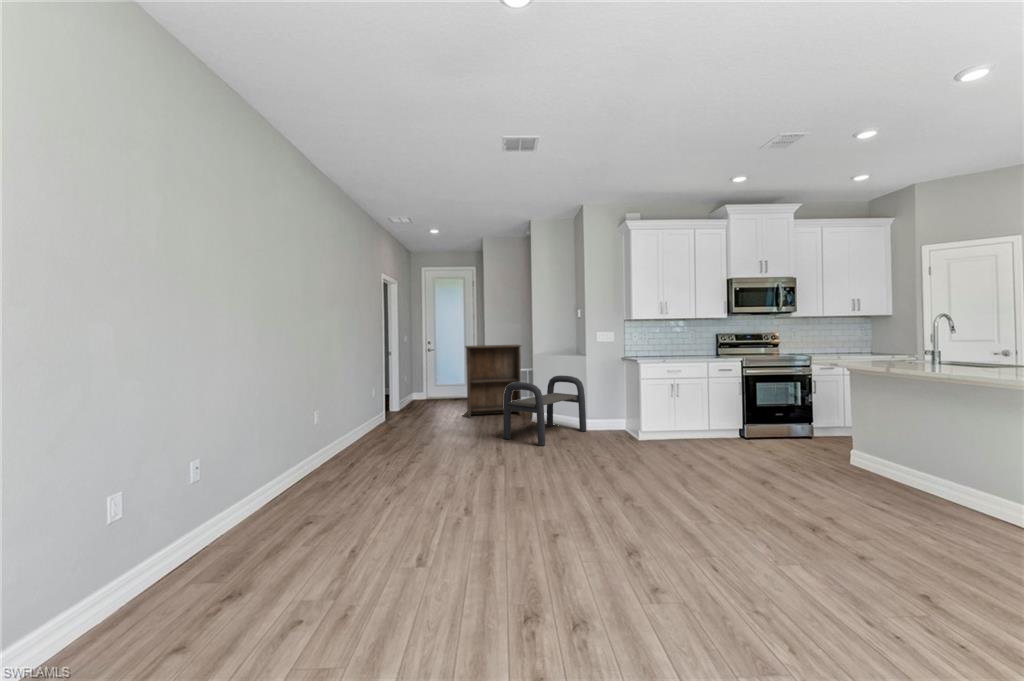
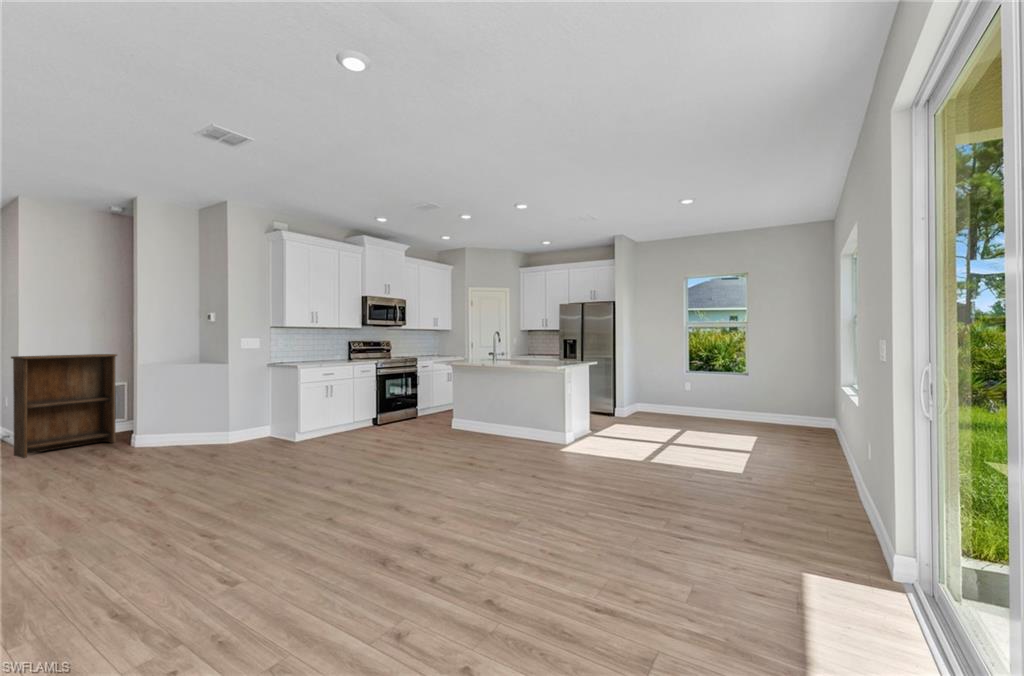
bench: present [503,376,586,446] -> none [128,386,230,467]

